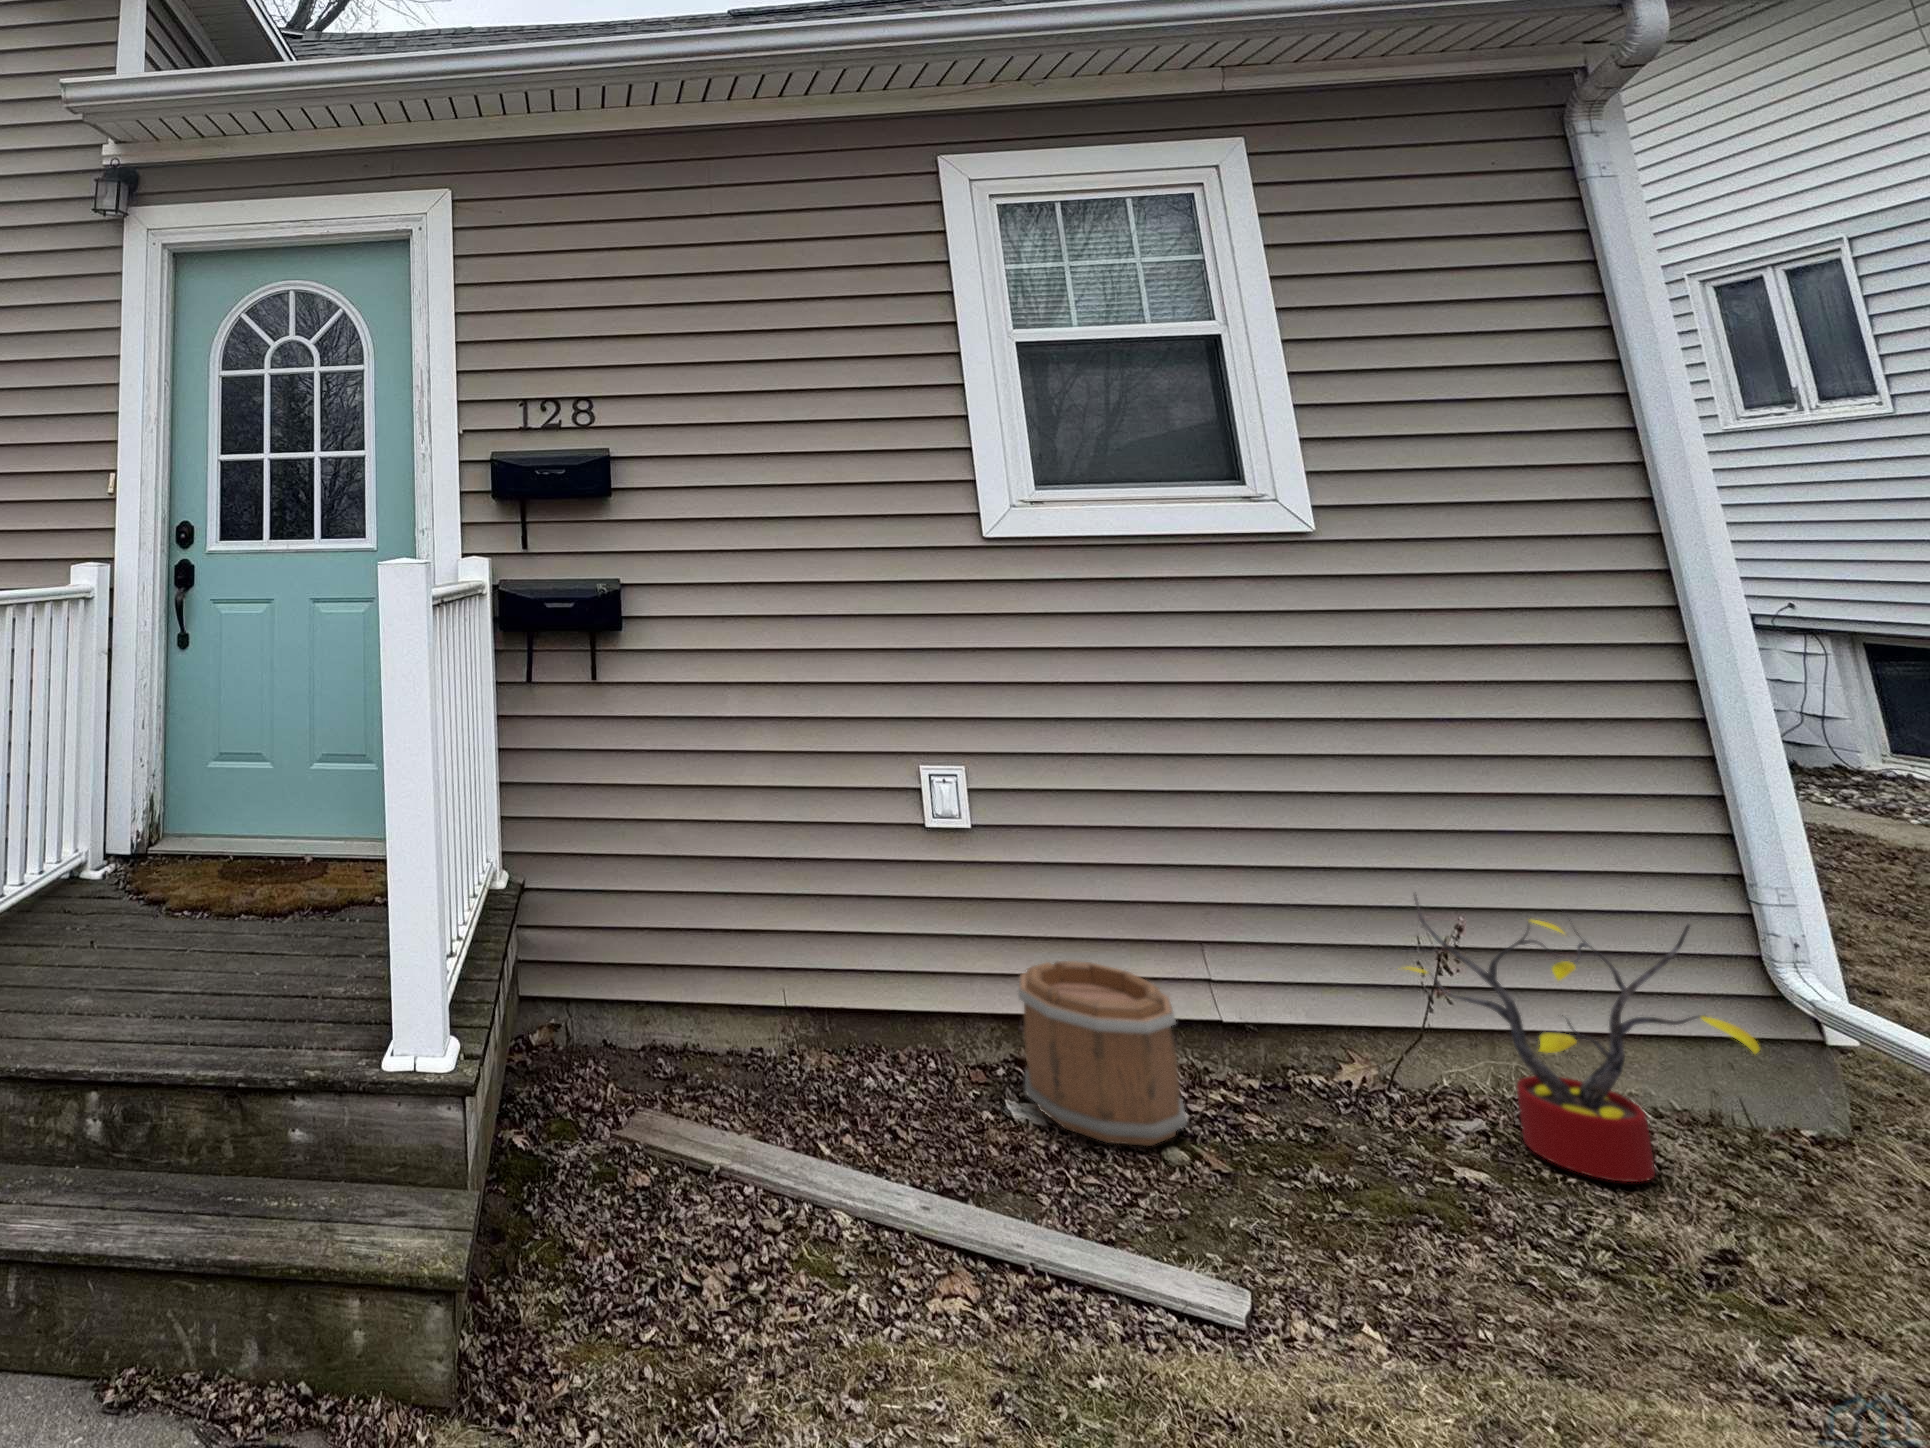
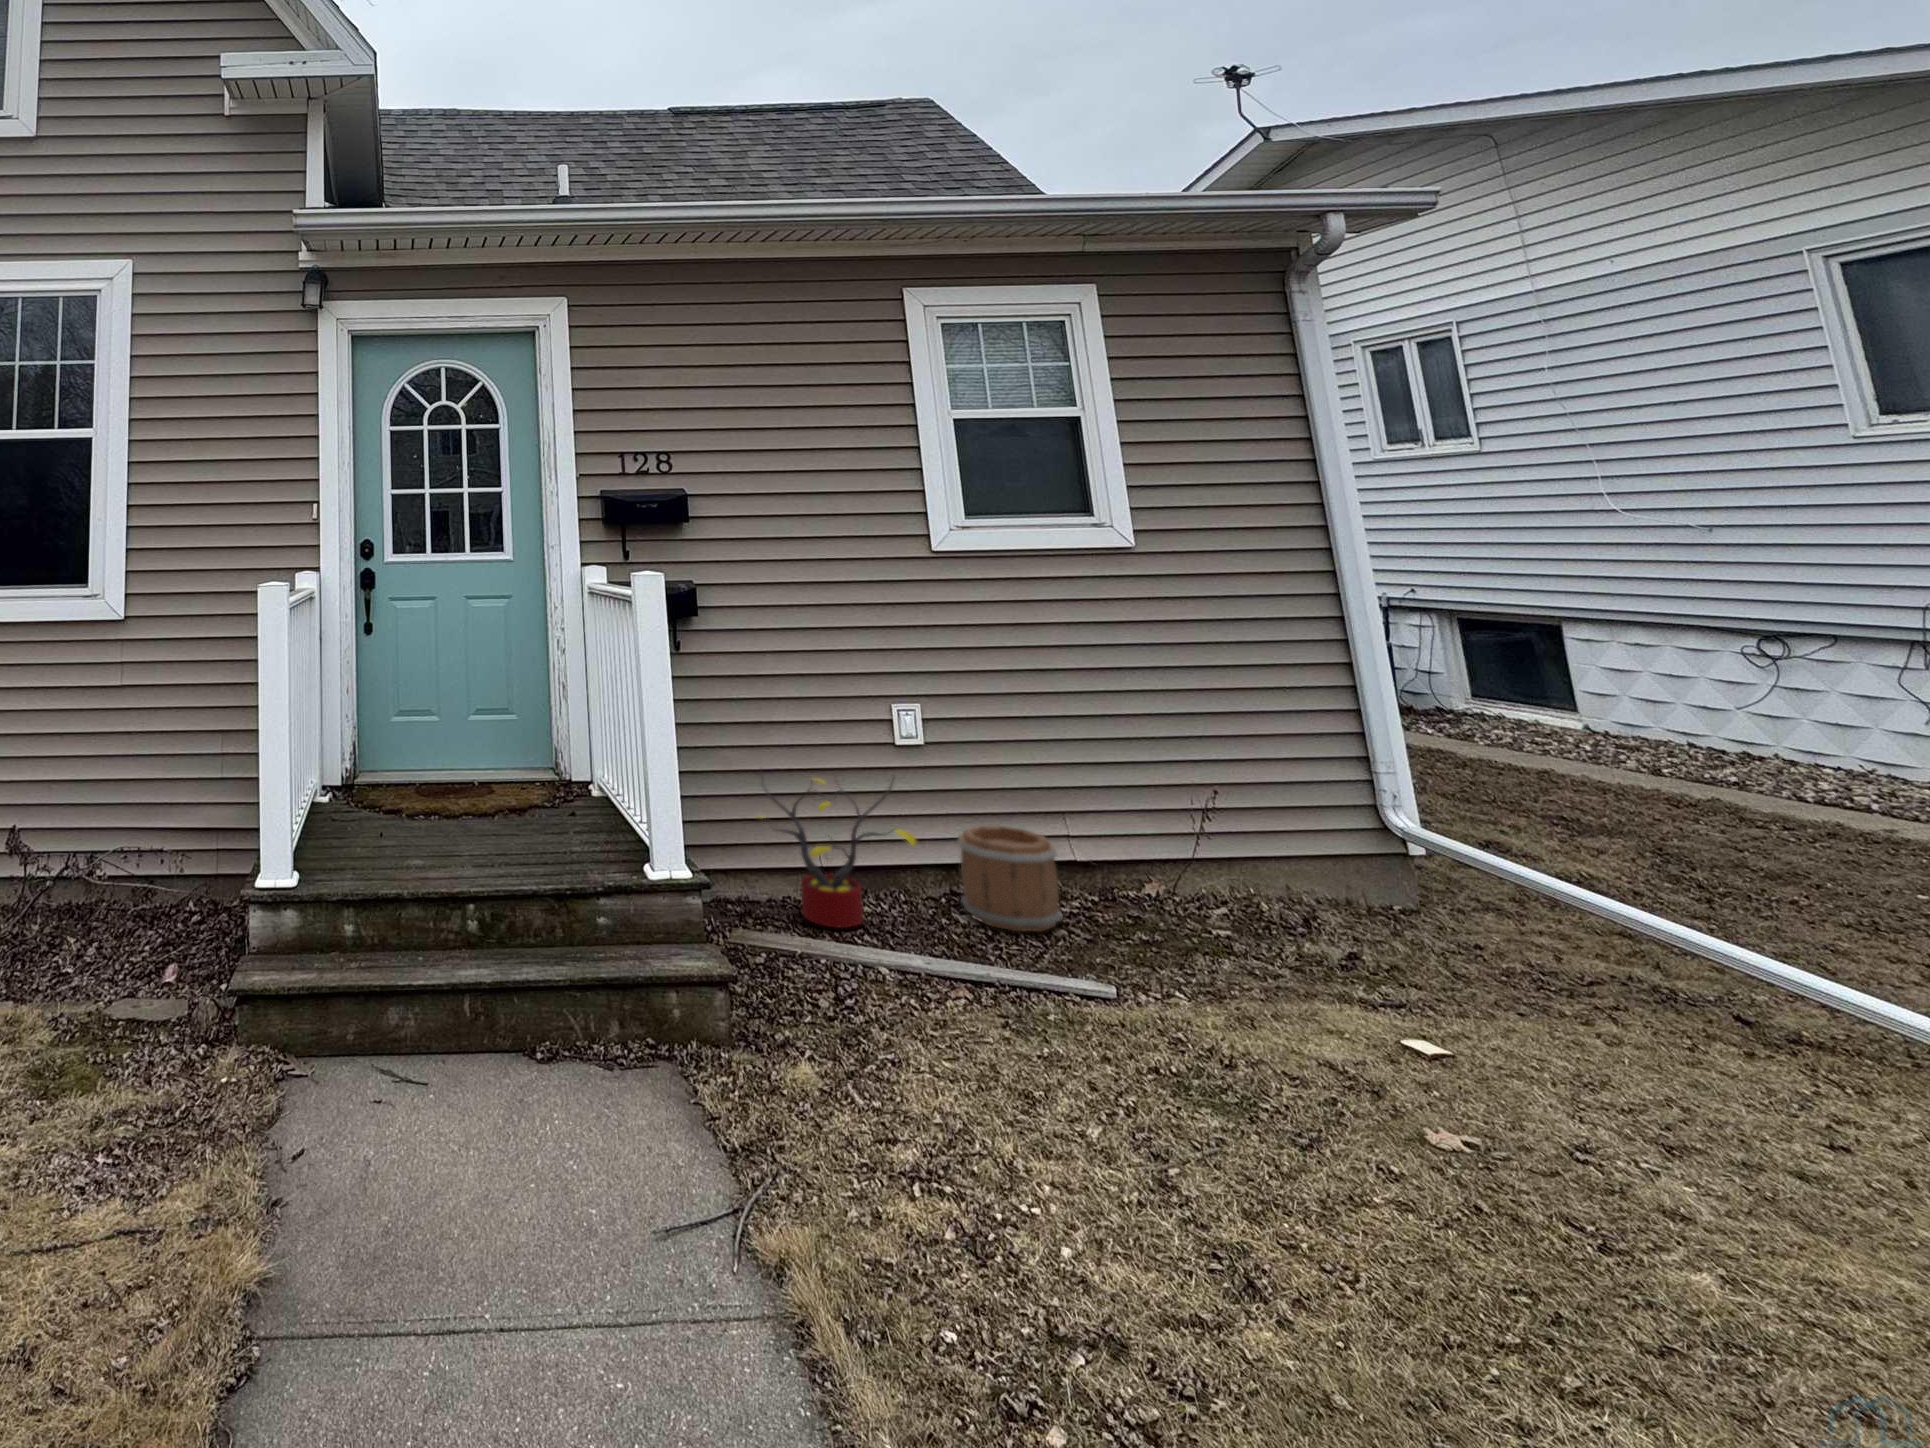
decorative plant: present [1405,894,1759,1182] -> present [761,779,916,928]

